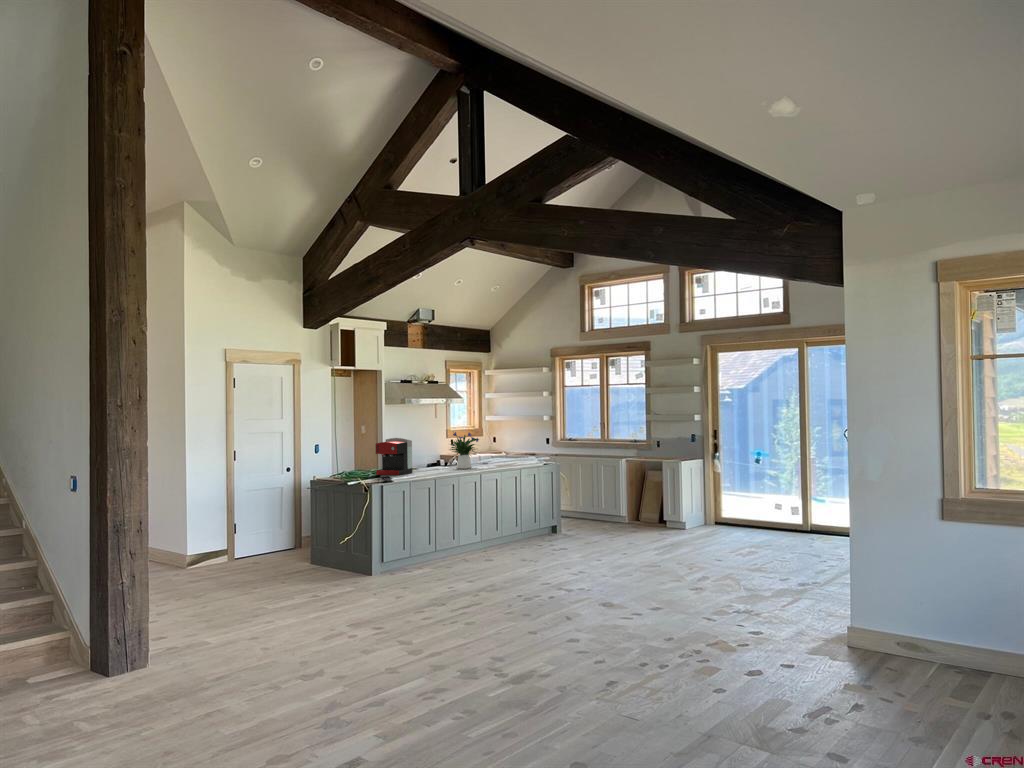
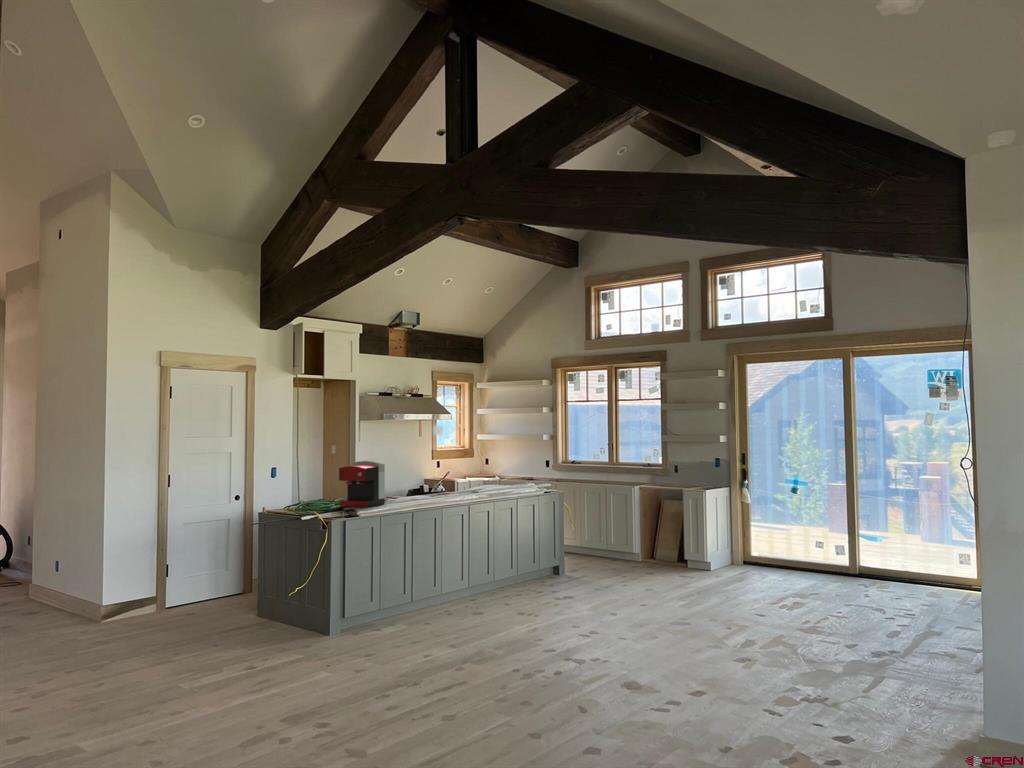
flower arrangement: present [450,432,479,469] -> none [424,452,469,498]

